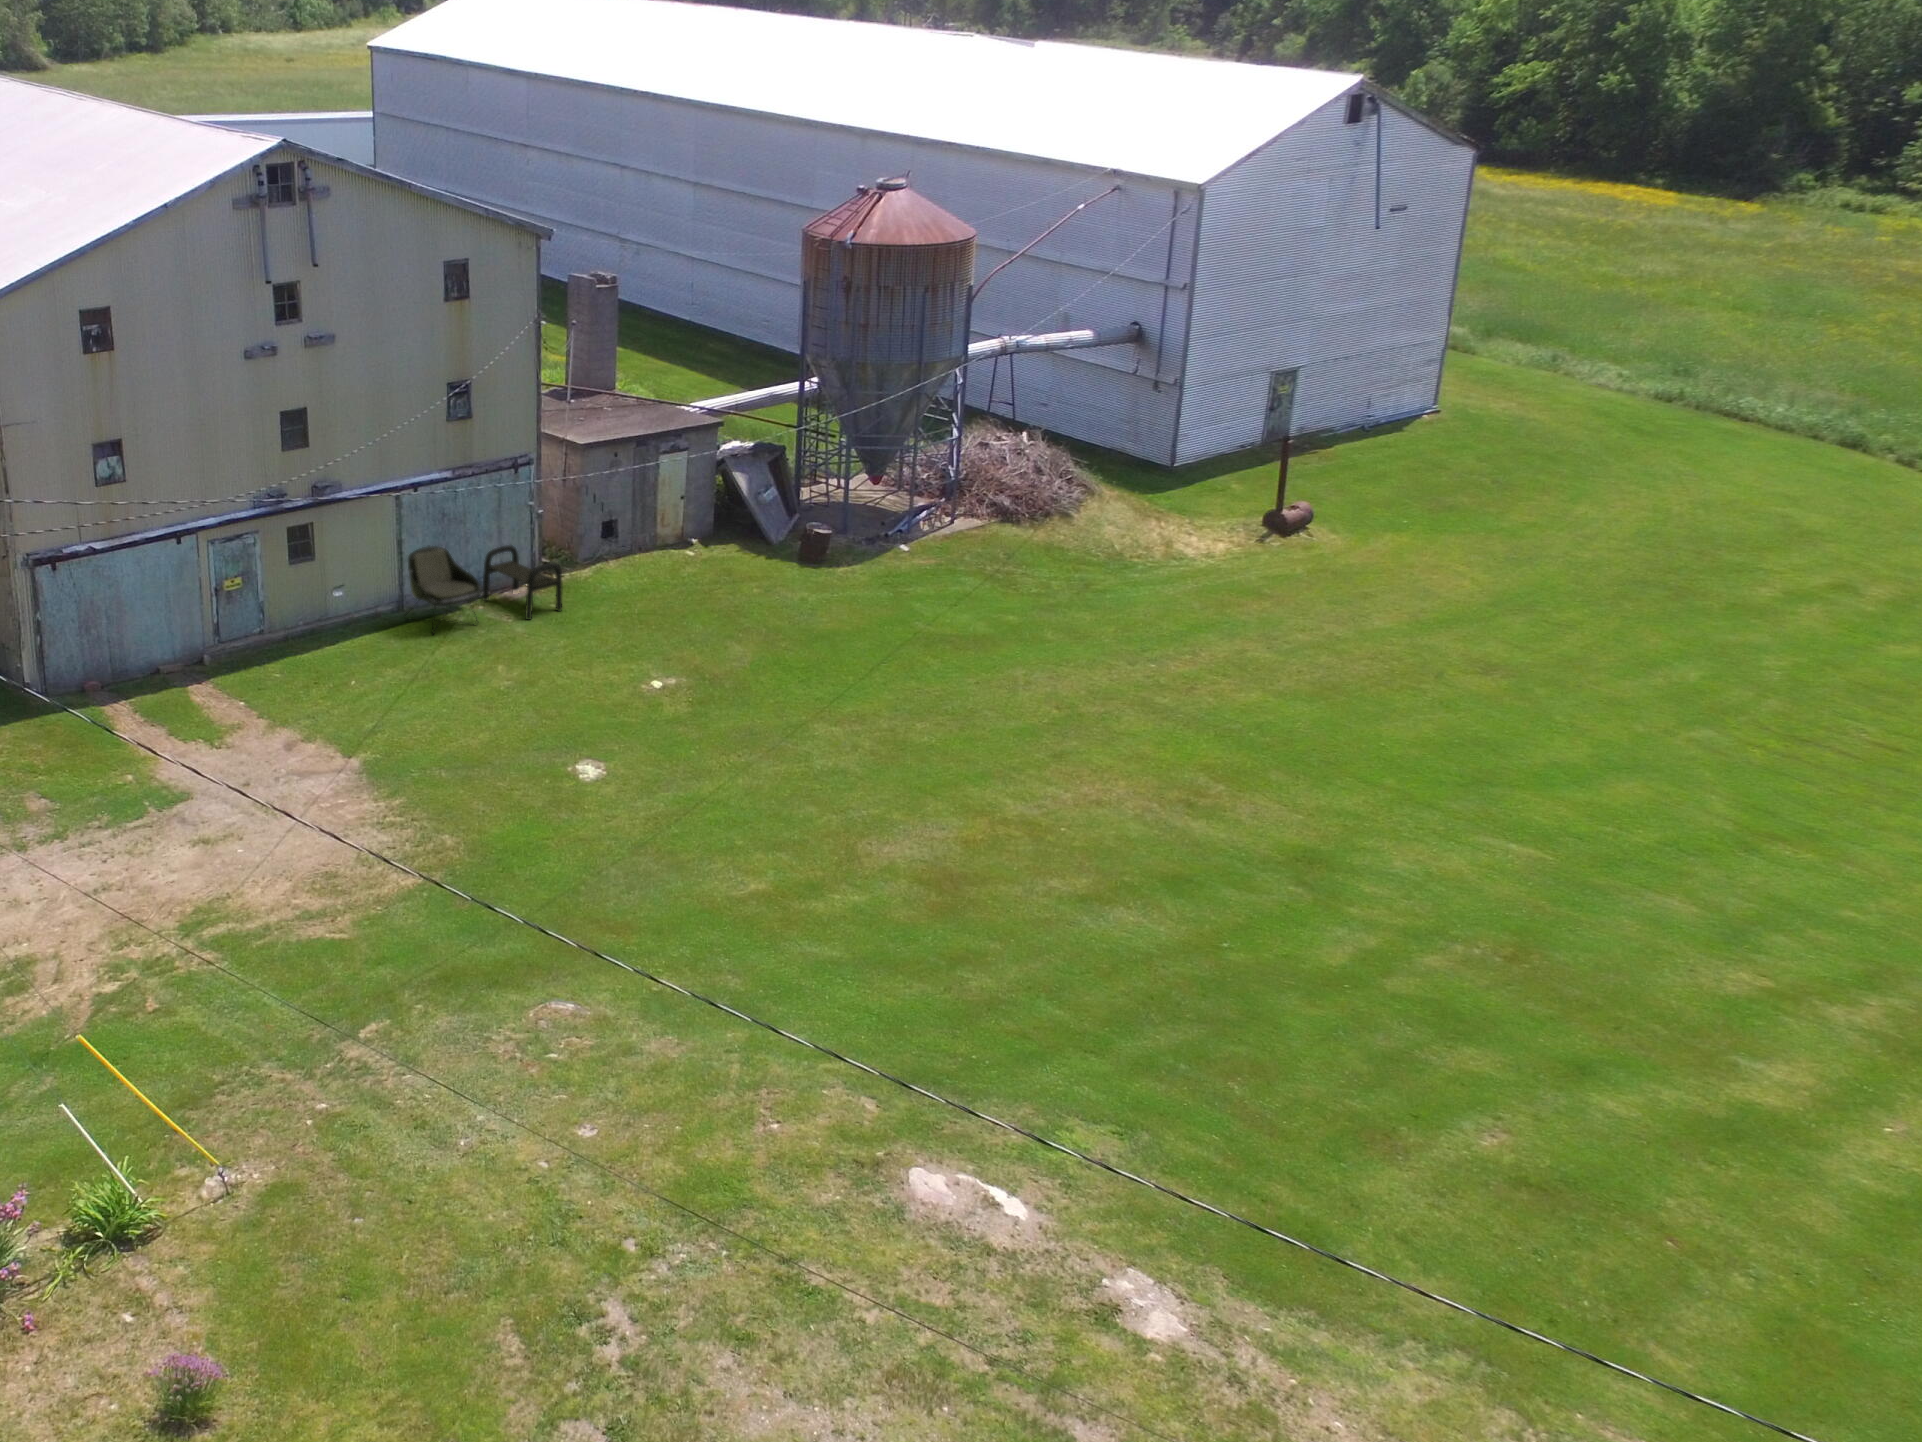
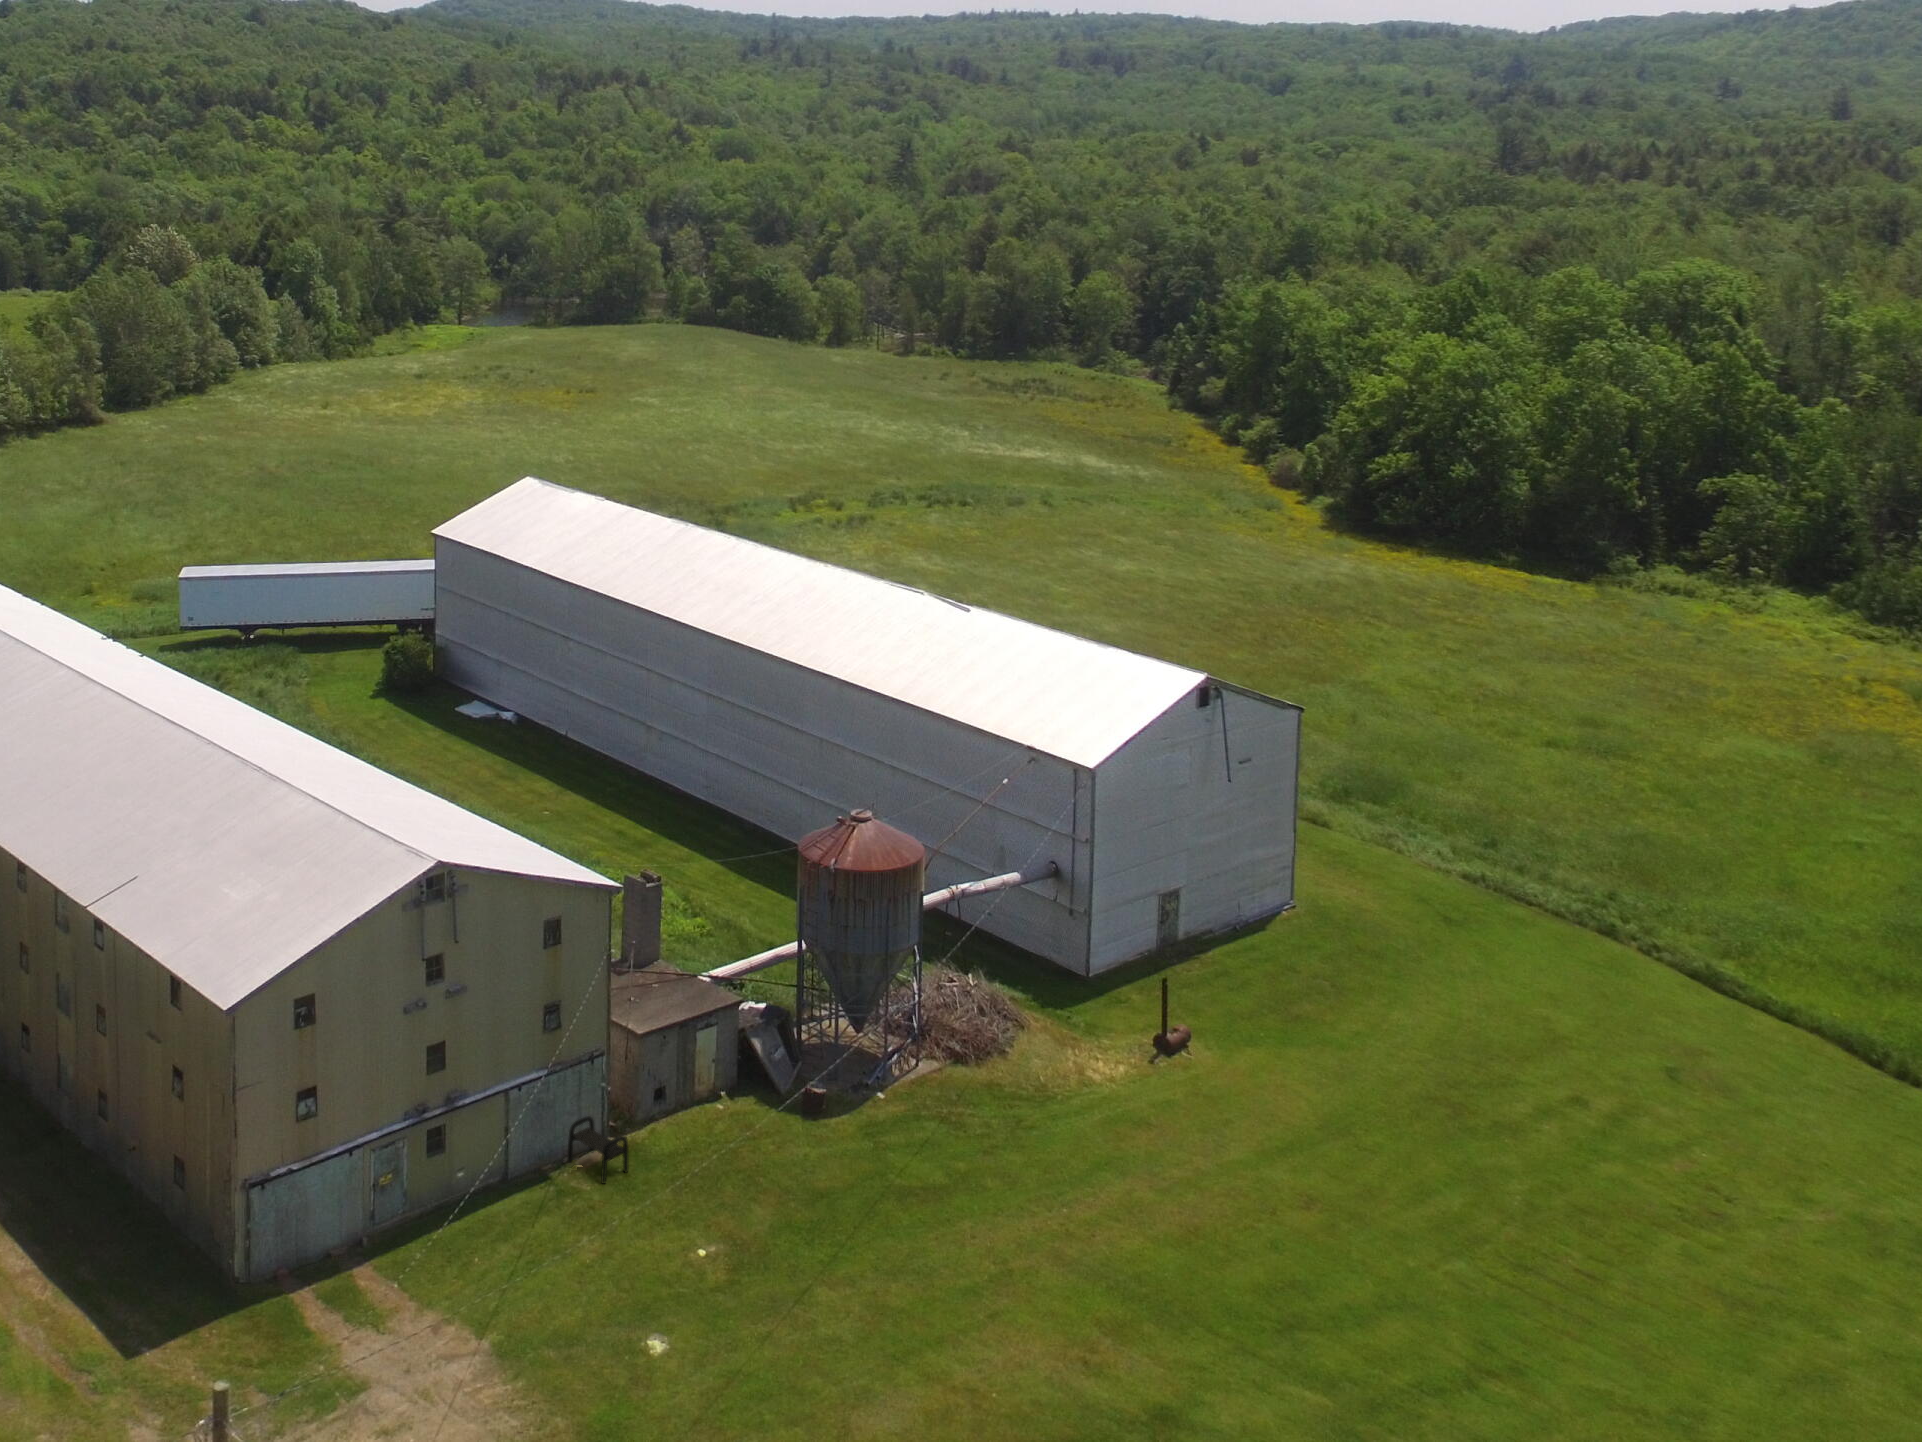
lounge chair: present [406,546,482,628] -> none [510,1127,569,1205]

